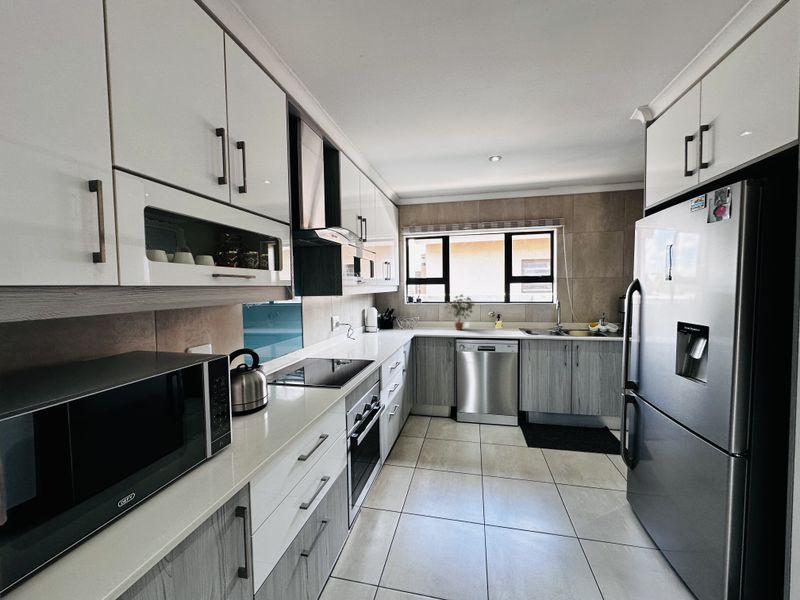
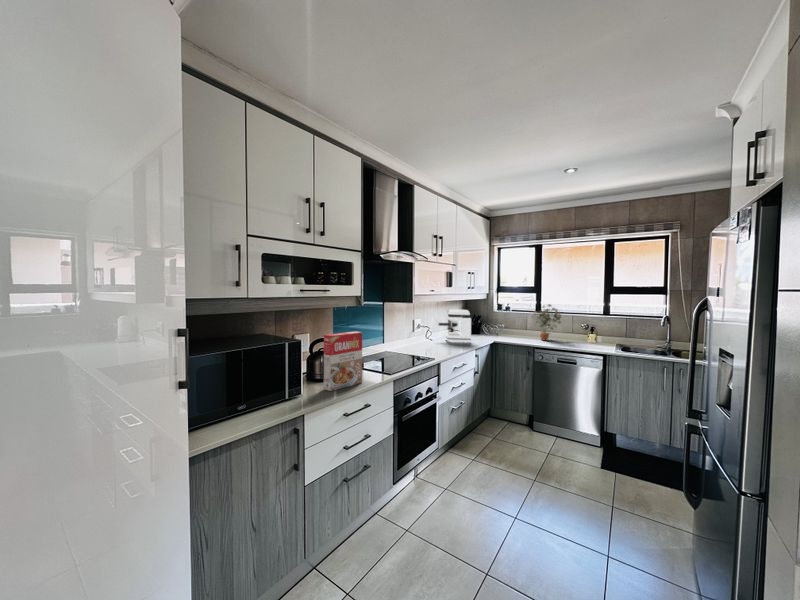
coffee maker: none [358,303,396,340] -> present [439,310,471,343]
cereal box: none [257,335,311,429] -> present [324,331,362,391]

